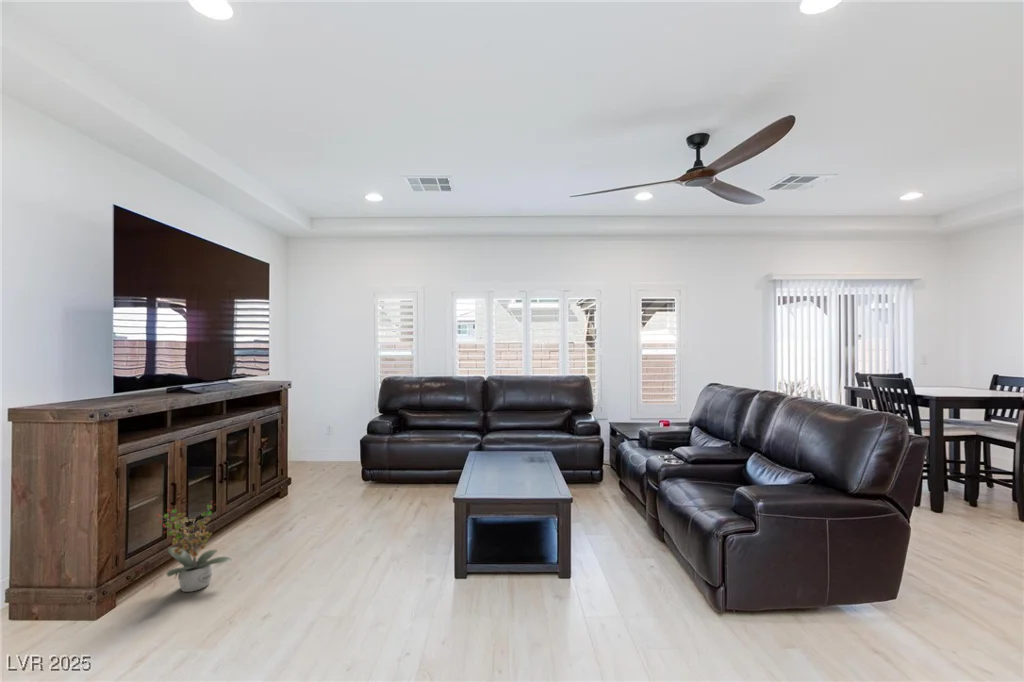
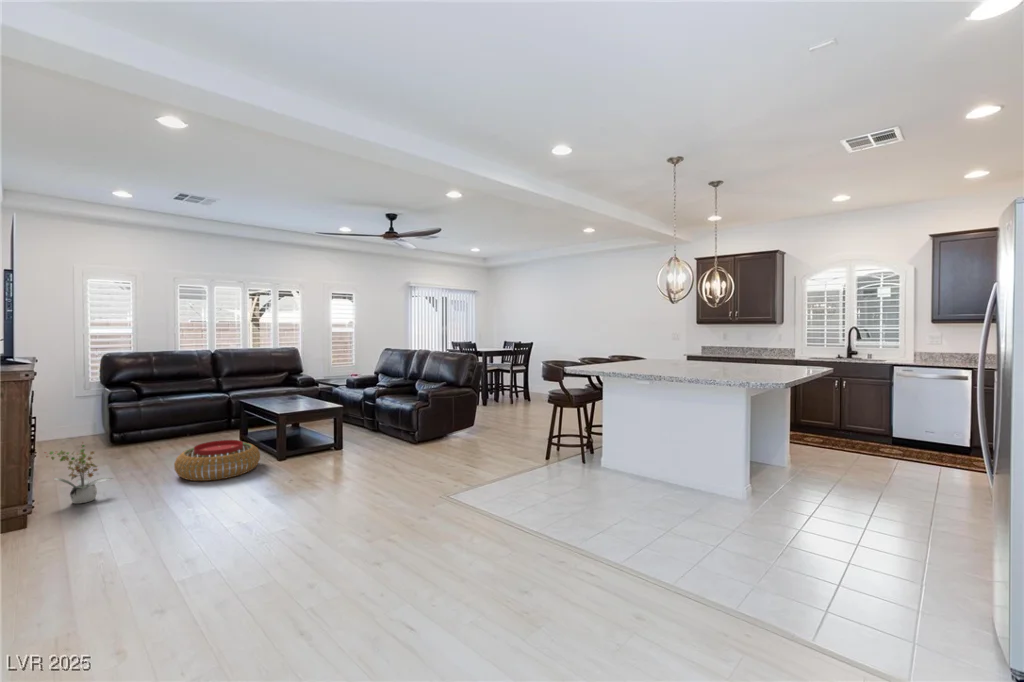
pouf: none [306,521,428,603] -> present [174,440,260,481]

